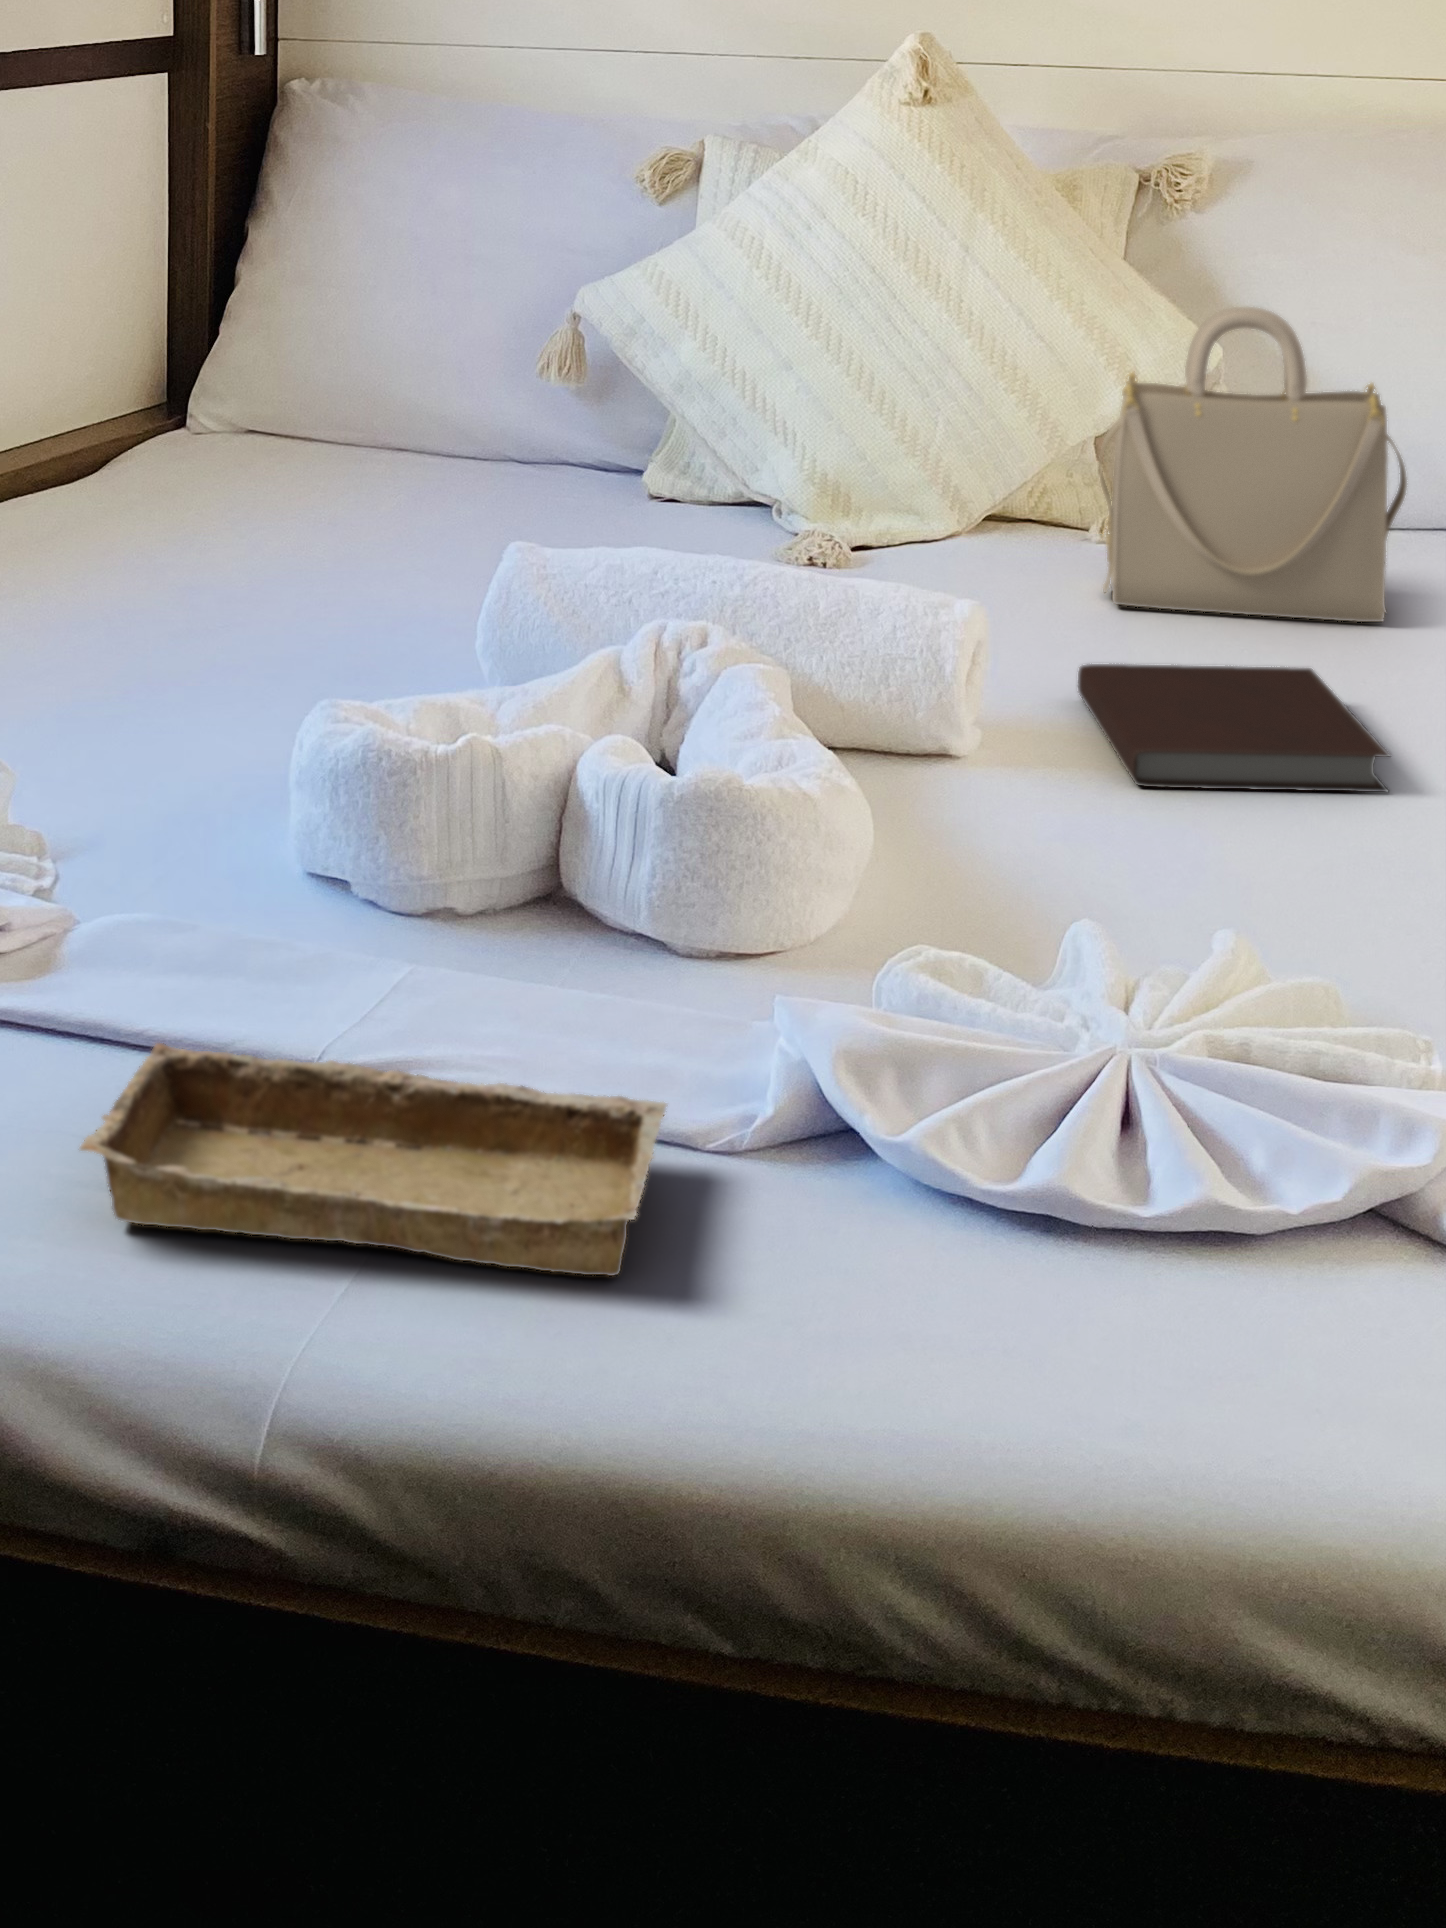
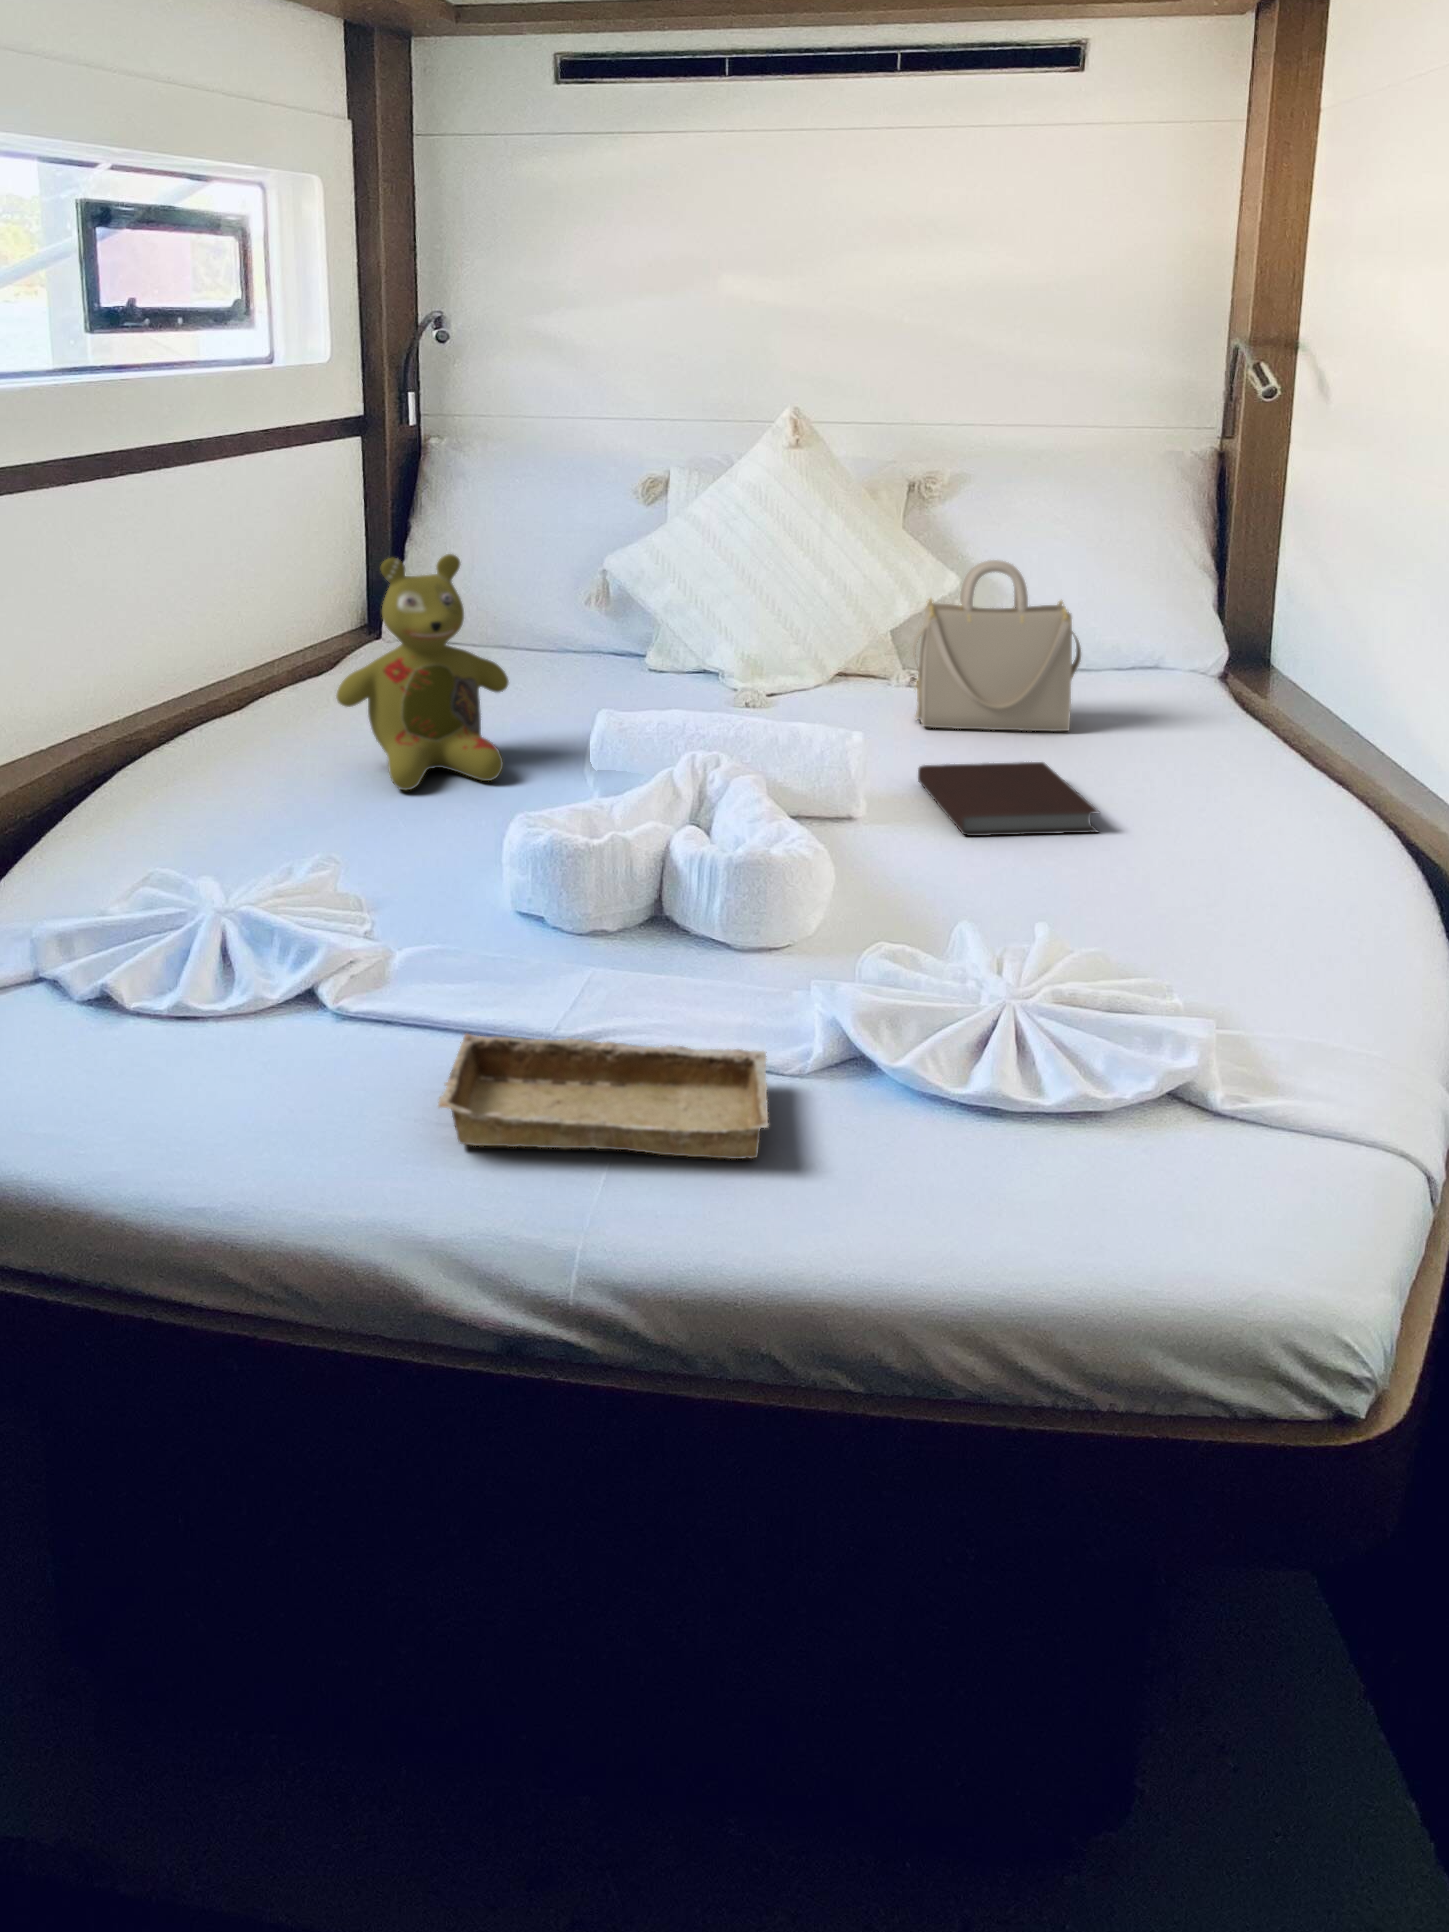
stuffed bear: none [63,263,365,668] -> present [336,554,509,791]

